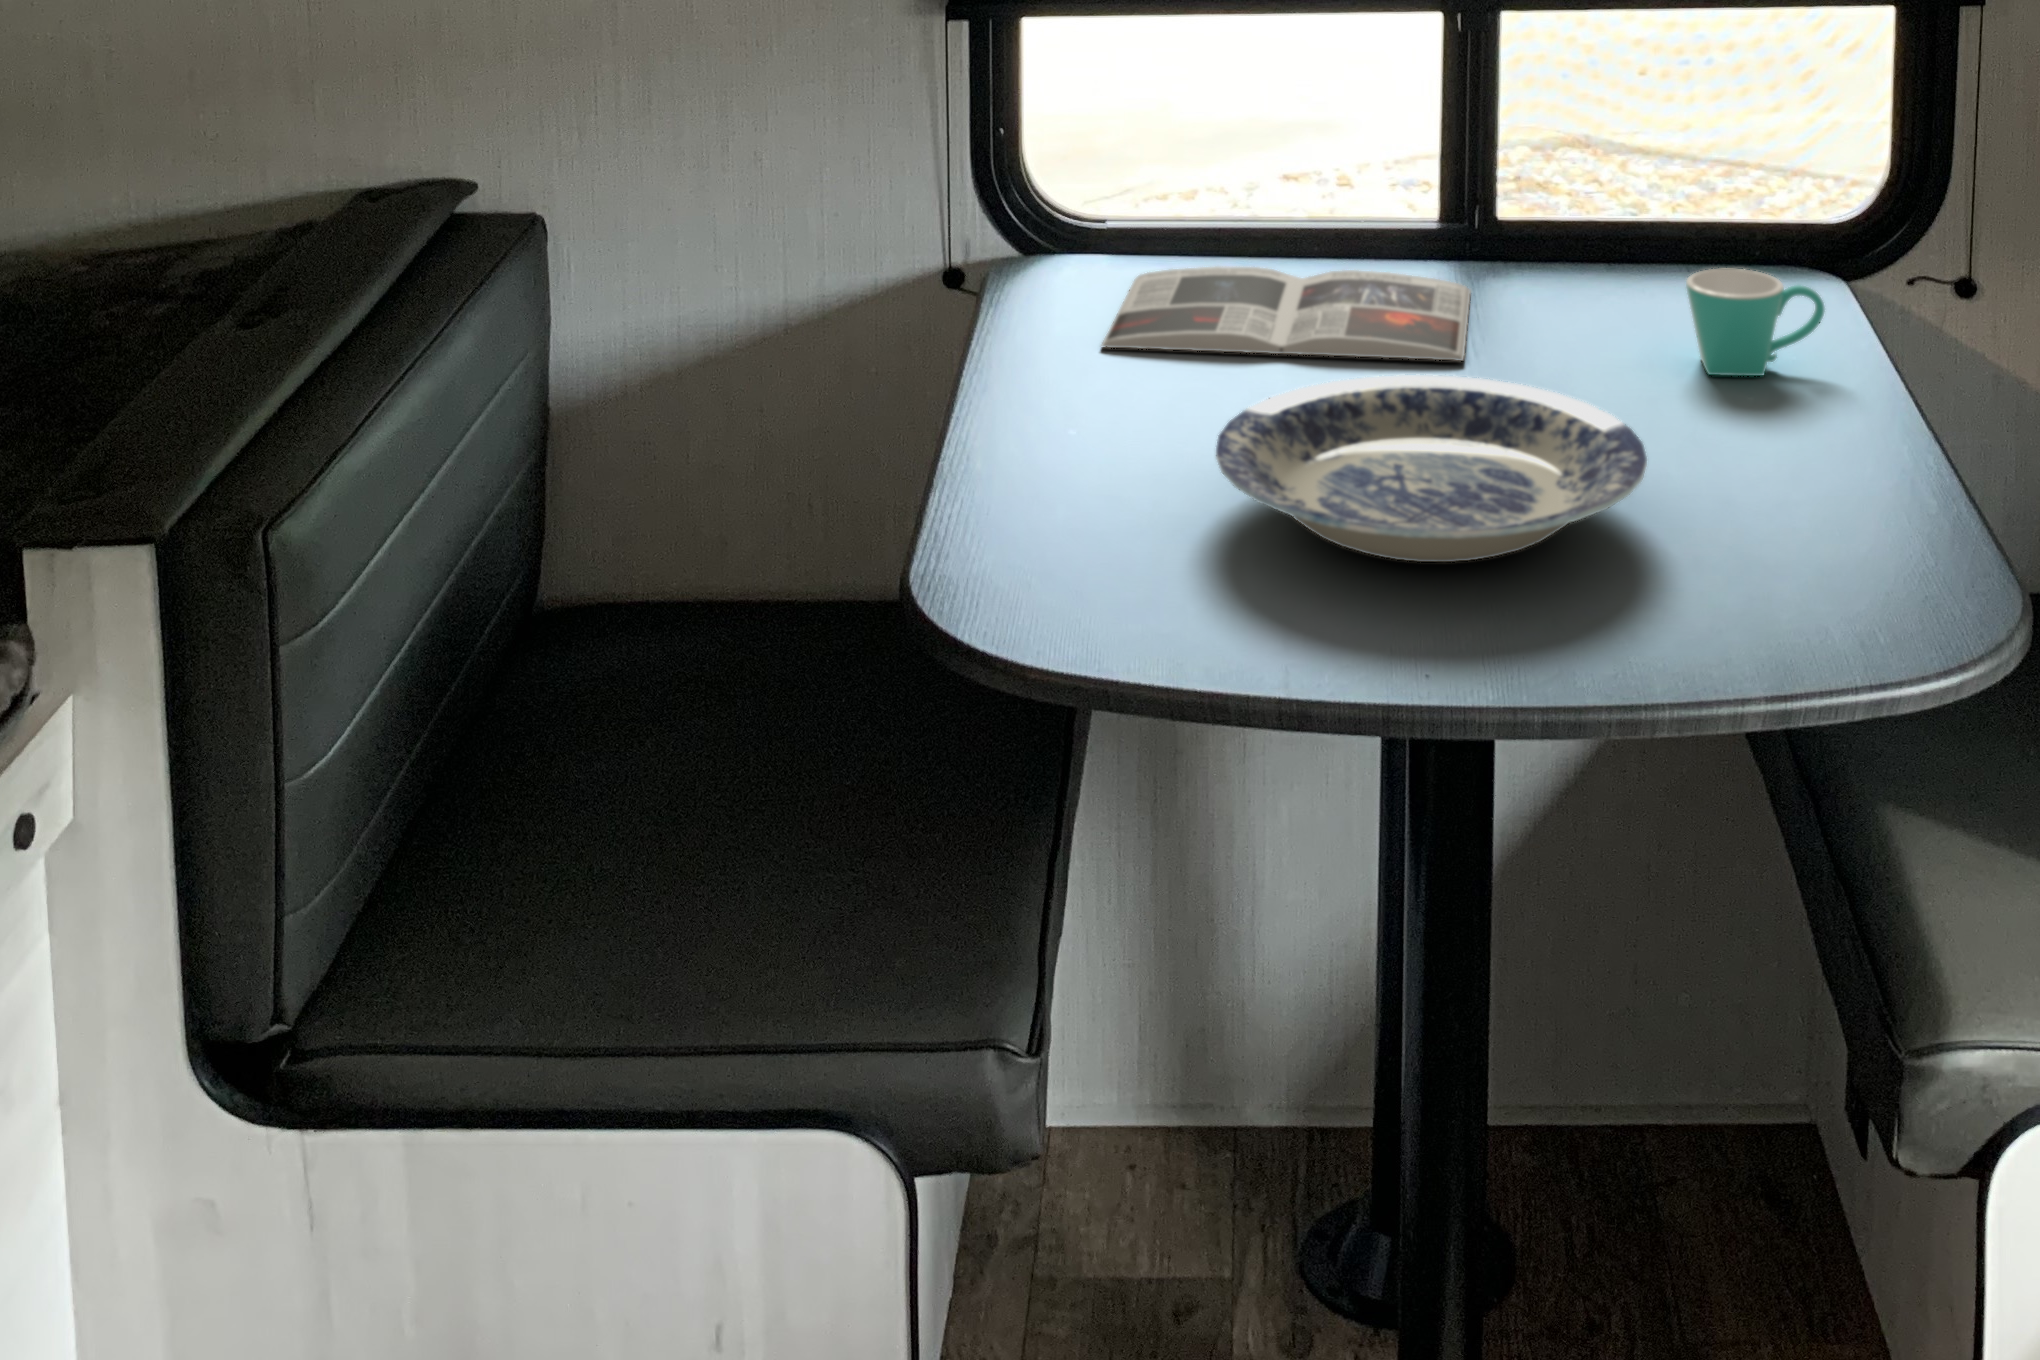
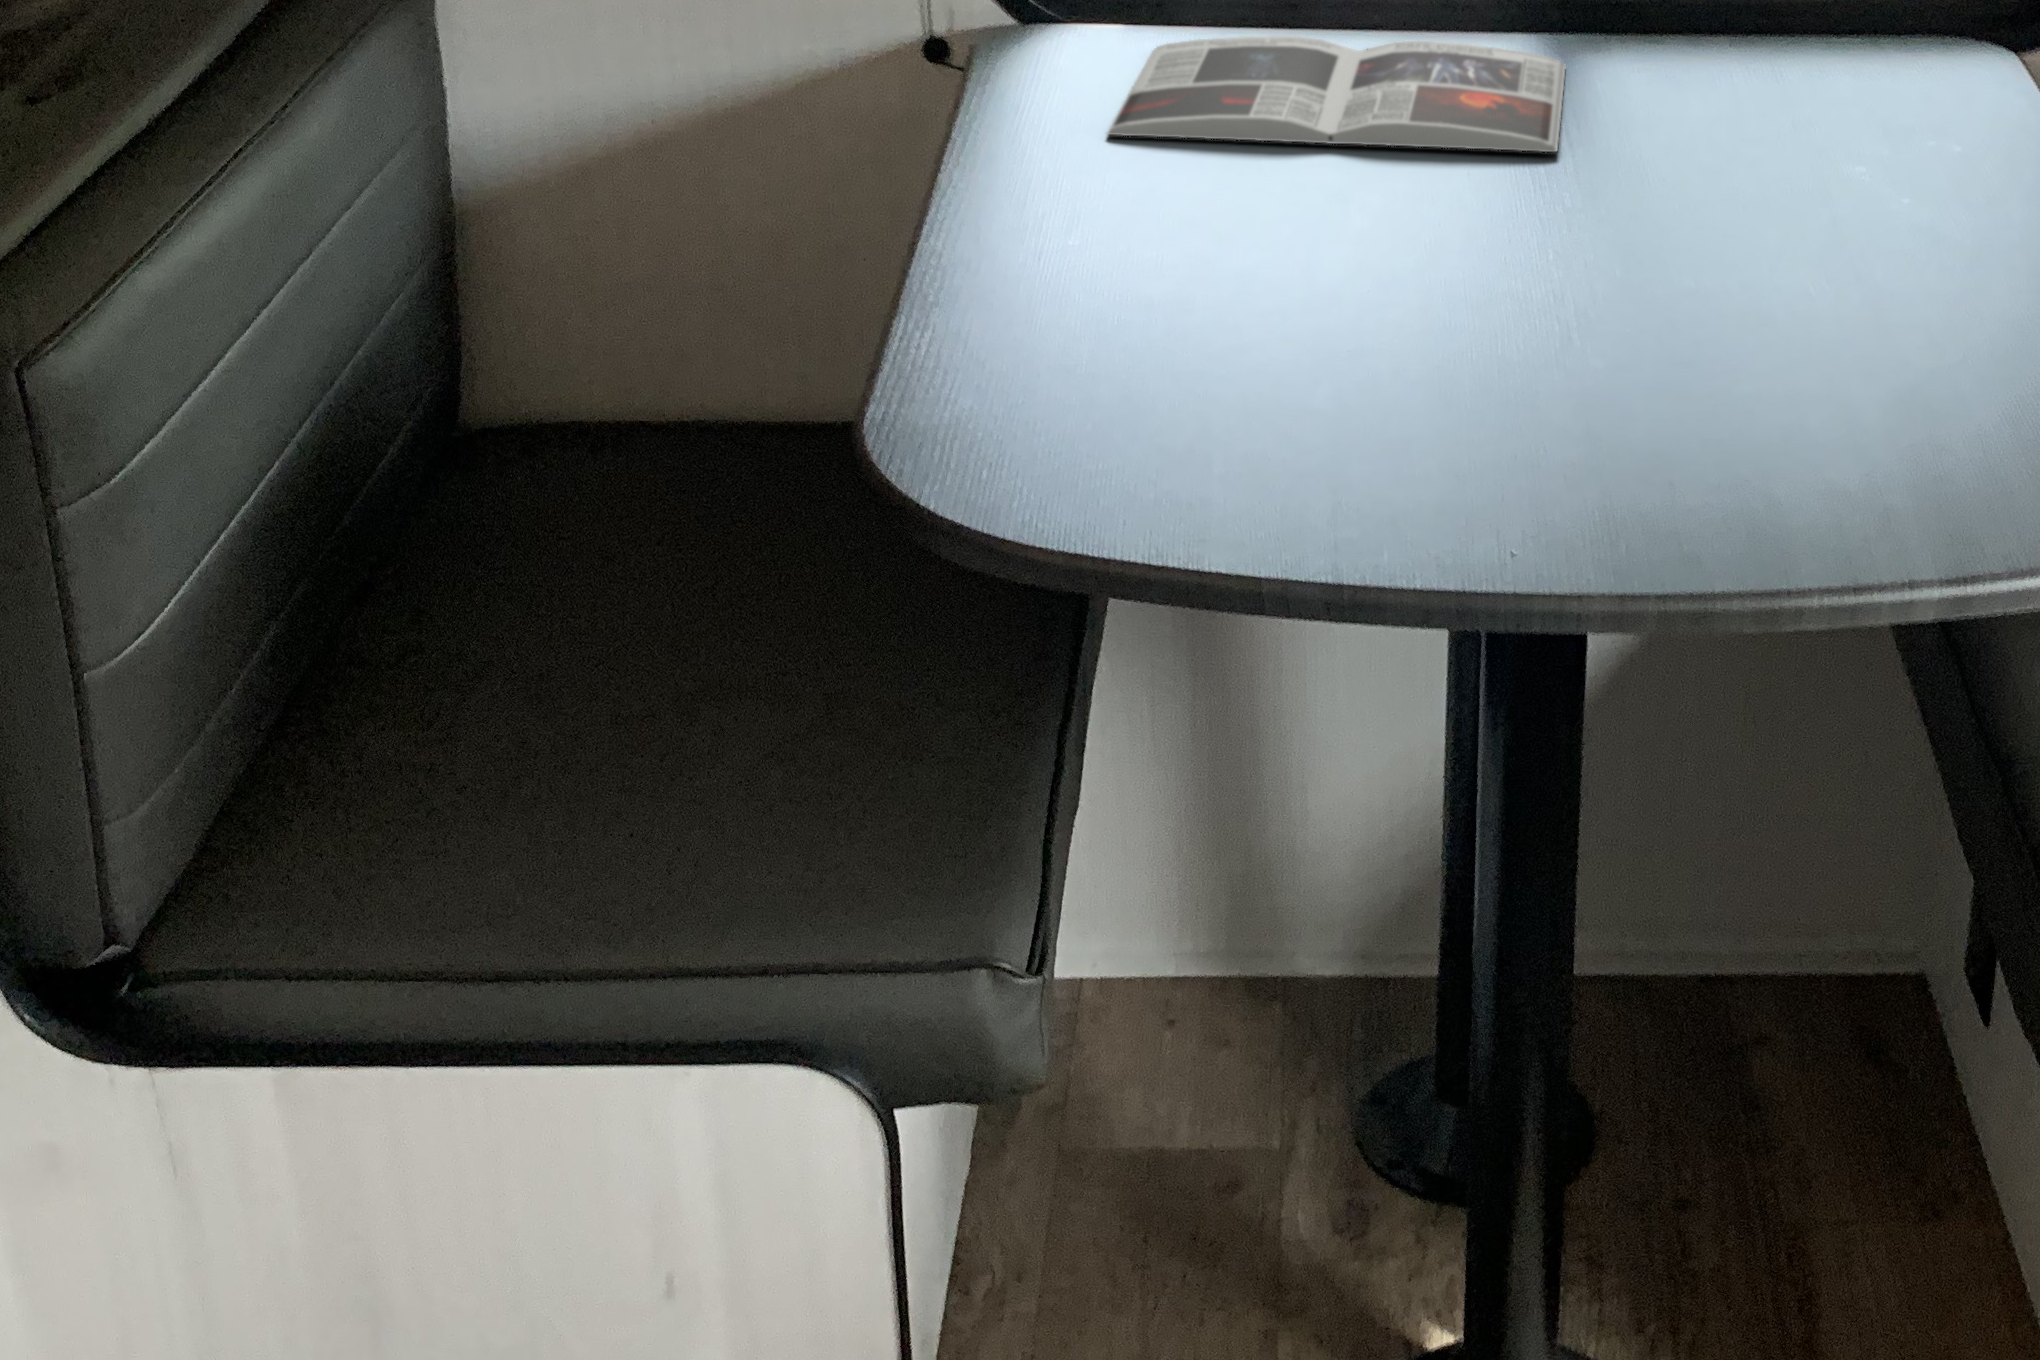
mug: present [1686,268,1824,376] -> none [1837,39,2009,171]
plate: present [1216,375,1647,562] -> none [1242,171,1793,408]

